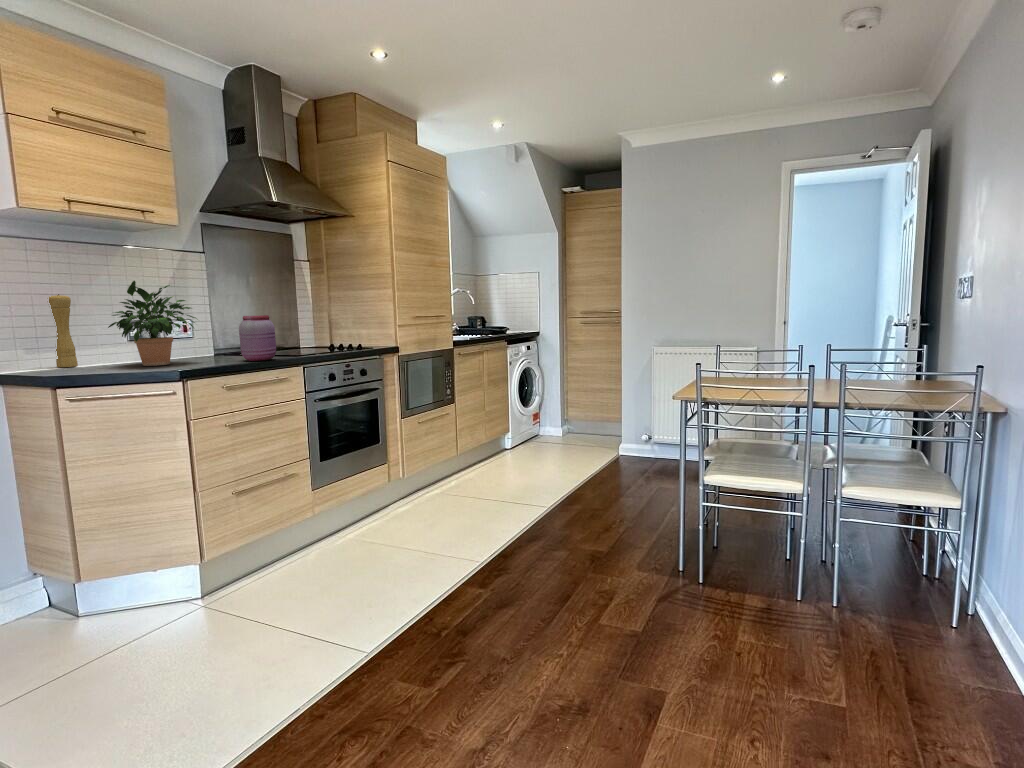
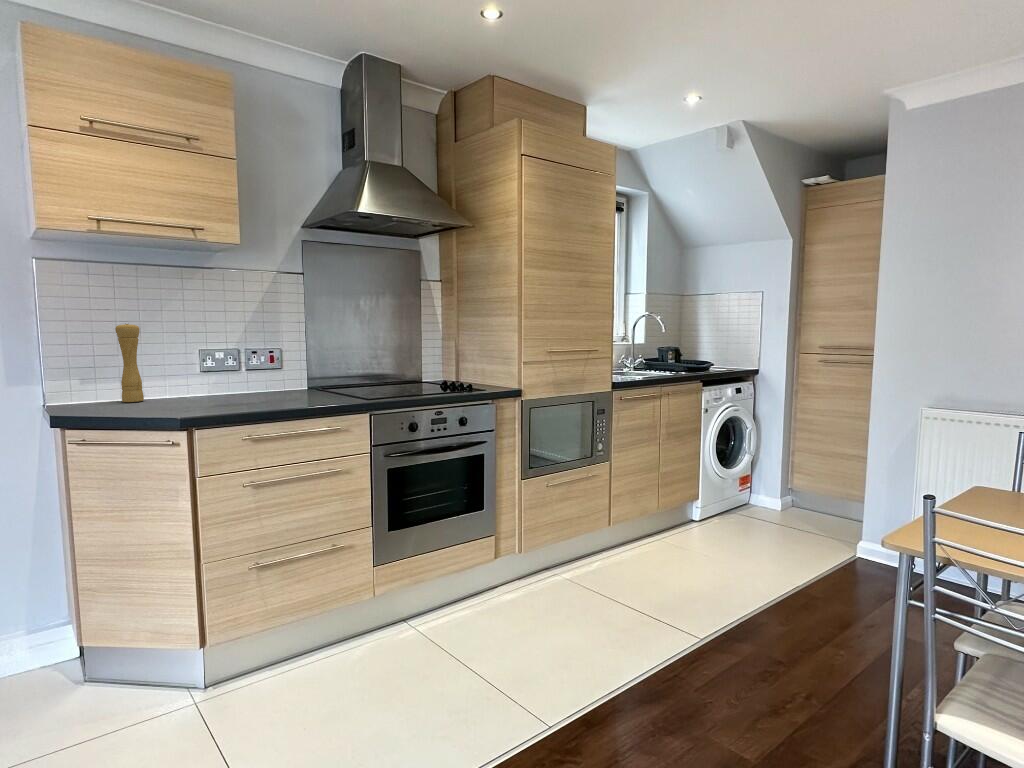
potted plant: present [108,281,197,366] -> none [153,307,253,407]
jar: present [239,315,276,361] -> none [287,350,332,407]

